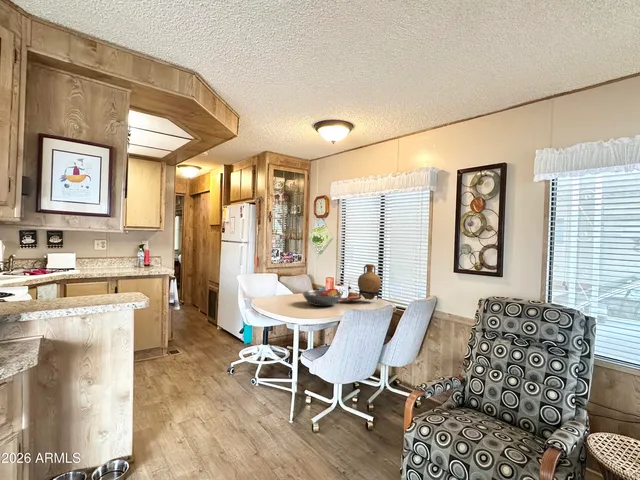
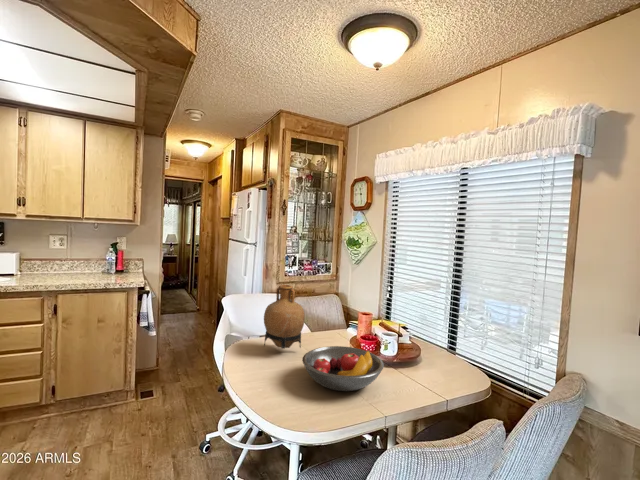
vase: present [358,264,381,300] -> present [264,285,305,349]

